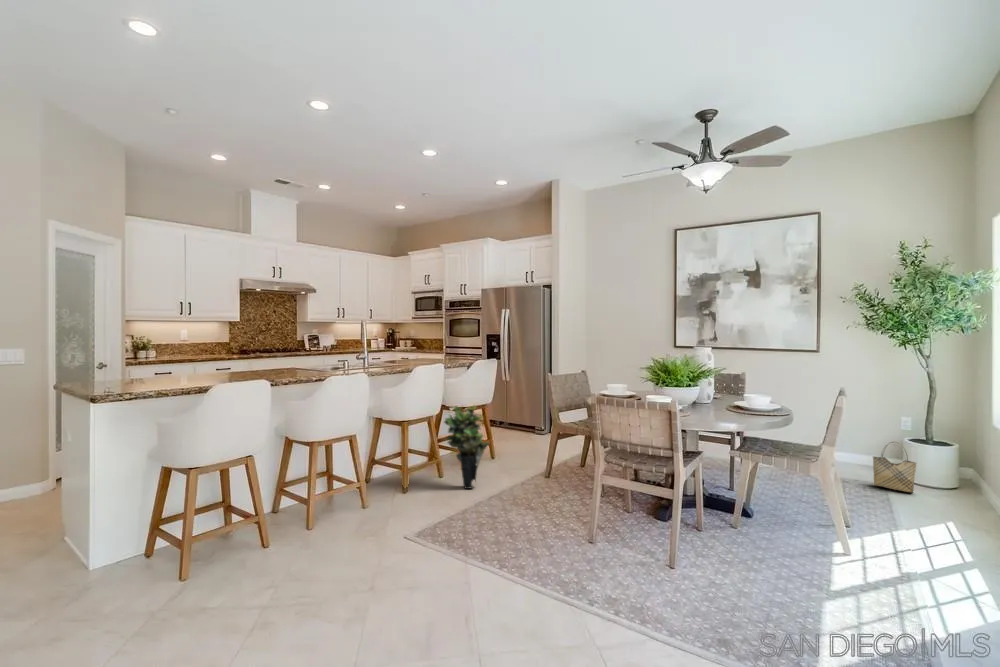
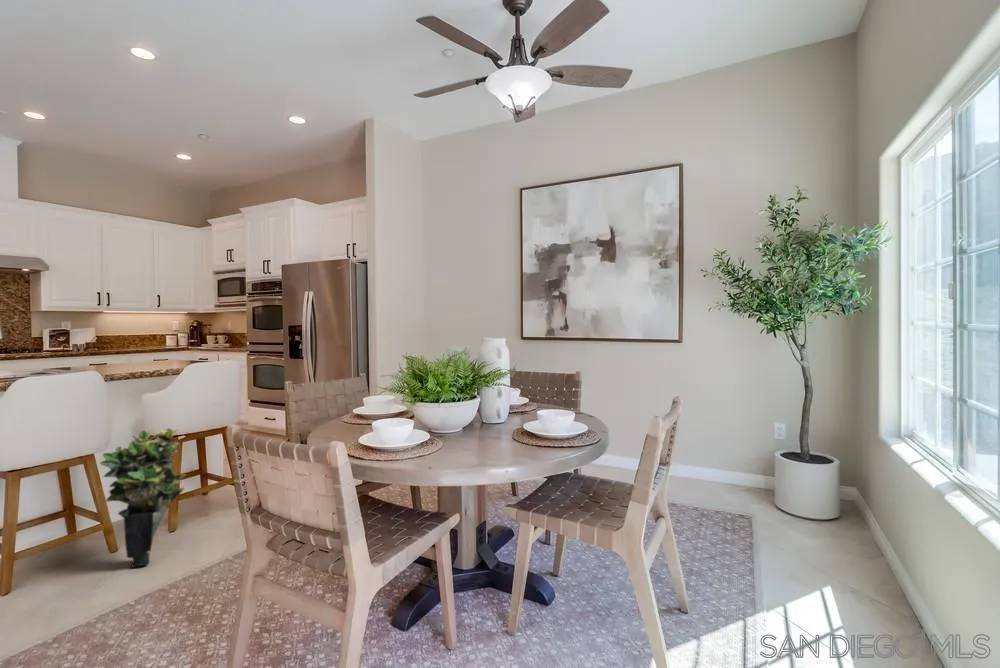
woven basket: present [873,442,916,492] -> none [737,459,789,528]

